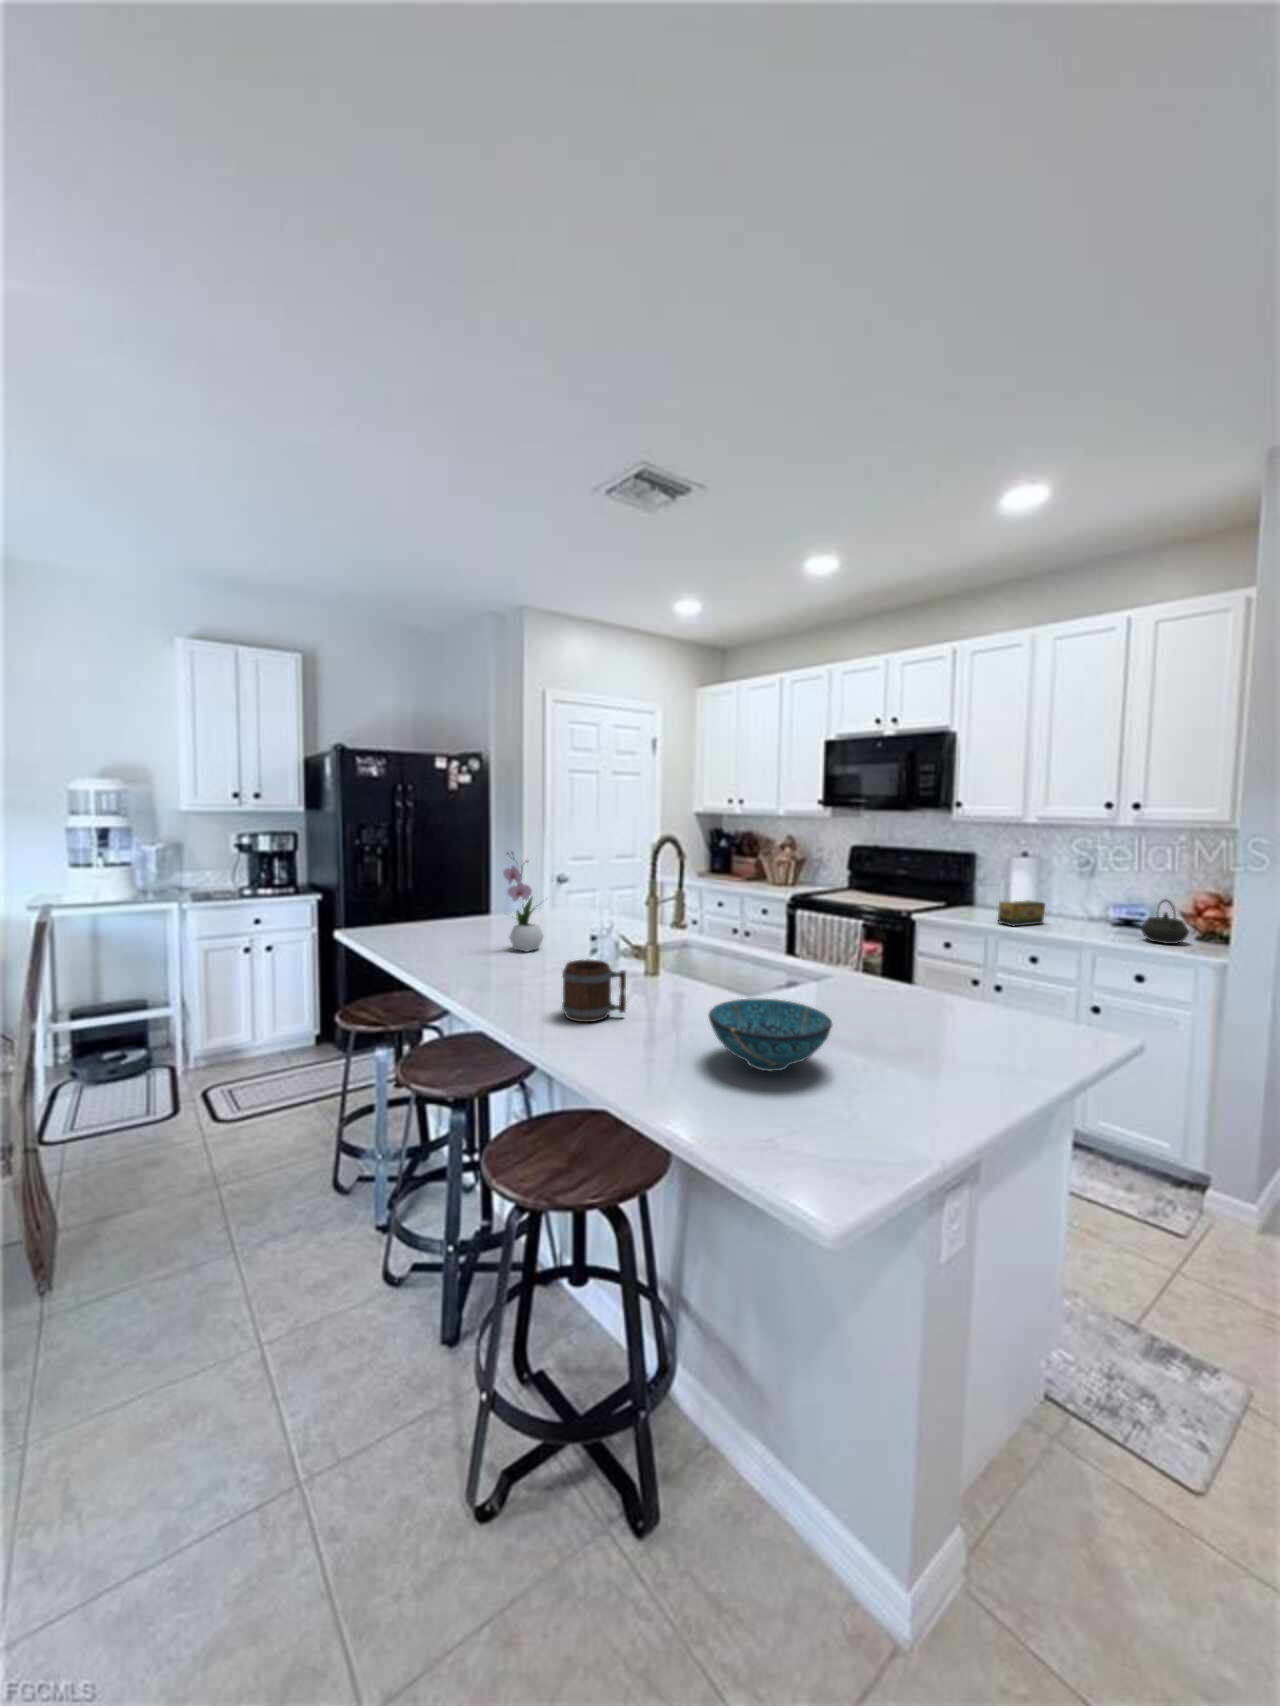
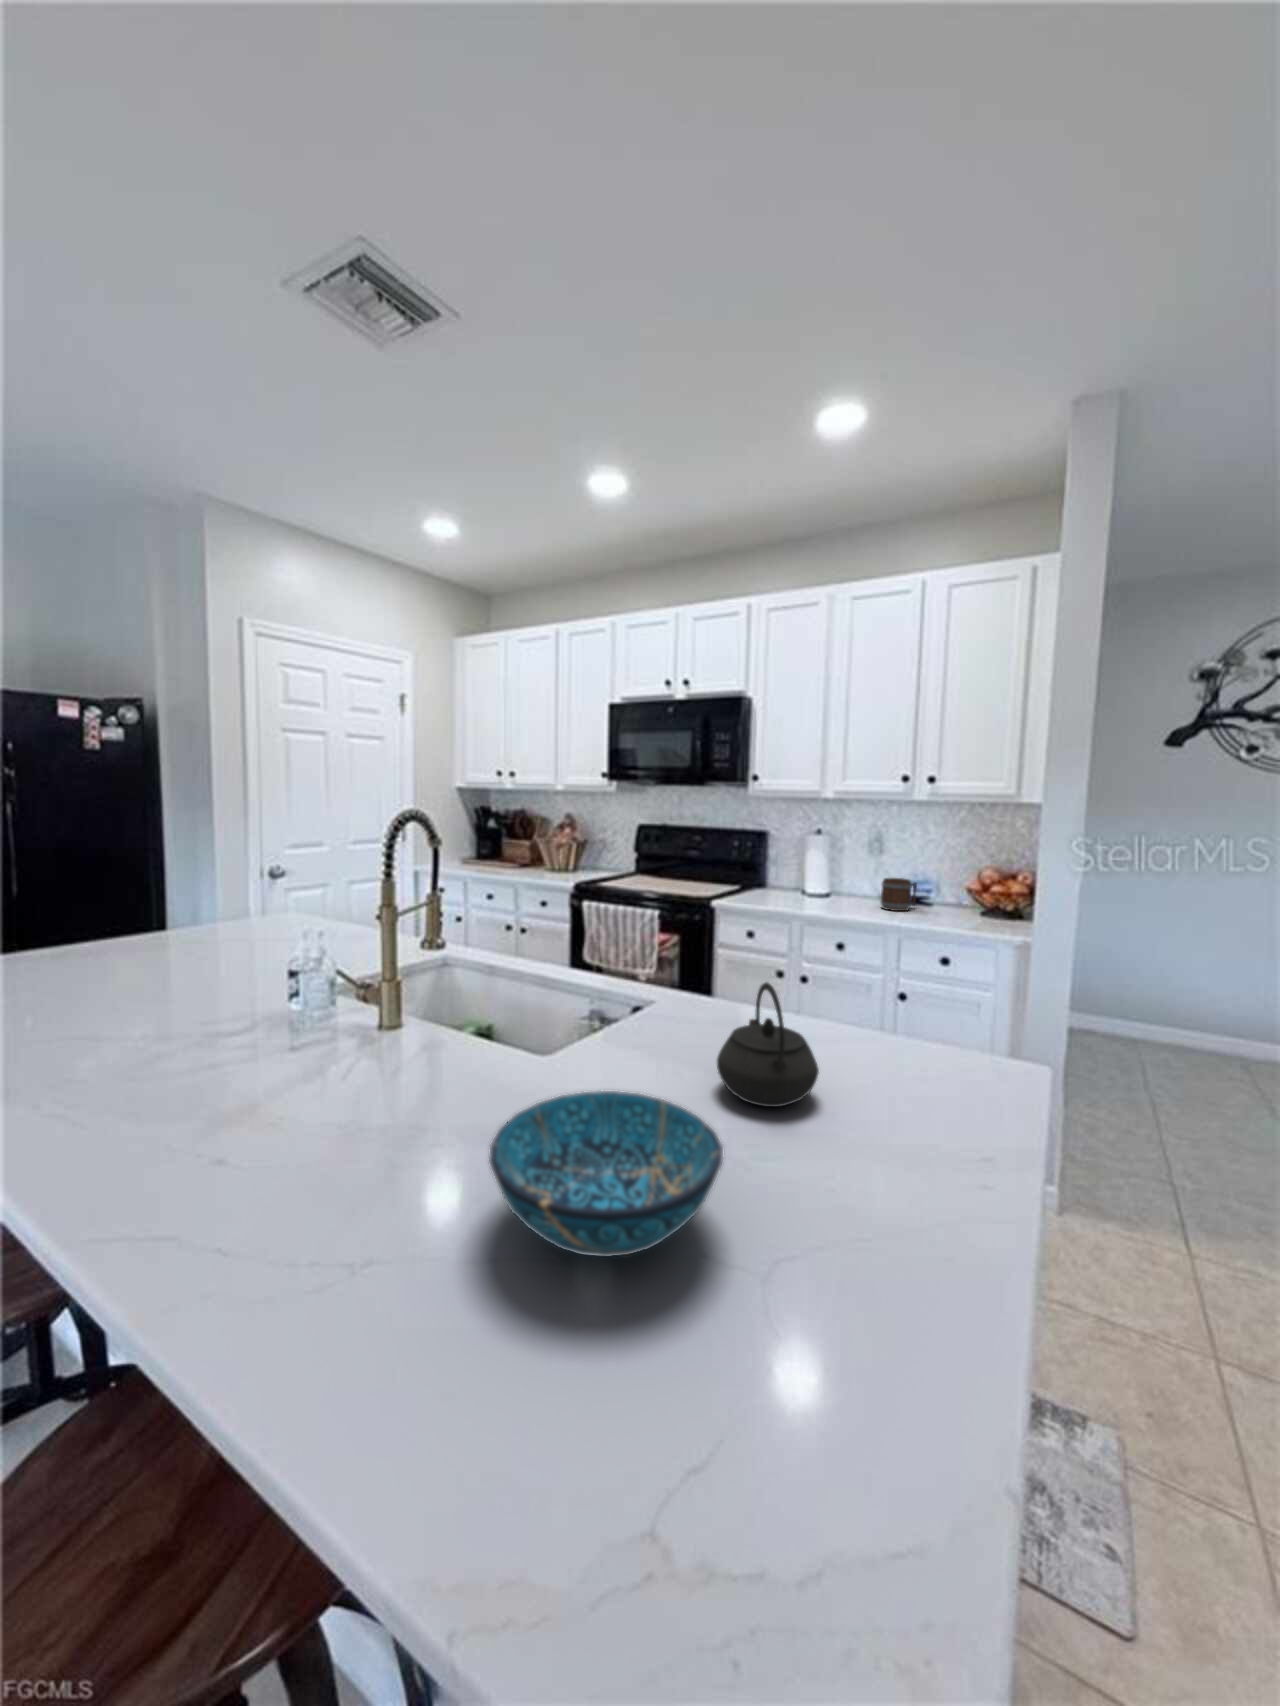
flower arrangement: present [503,852,543,952] -> none [122,836,215,1001]
kettle: present [1141,899,1189,944] -> present [717,982,819,1107]
tea box: present [998,901,1045,926] -> none [799,880,844,910]
mug: present [562,959,626,1022] -> present [881,878,917,911]

